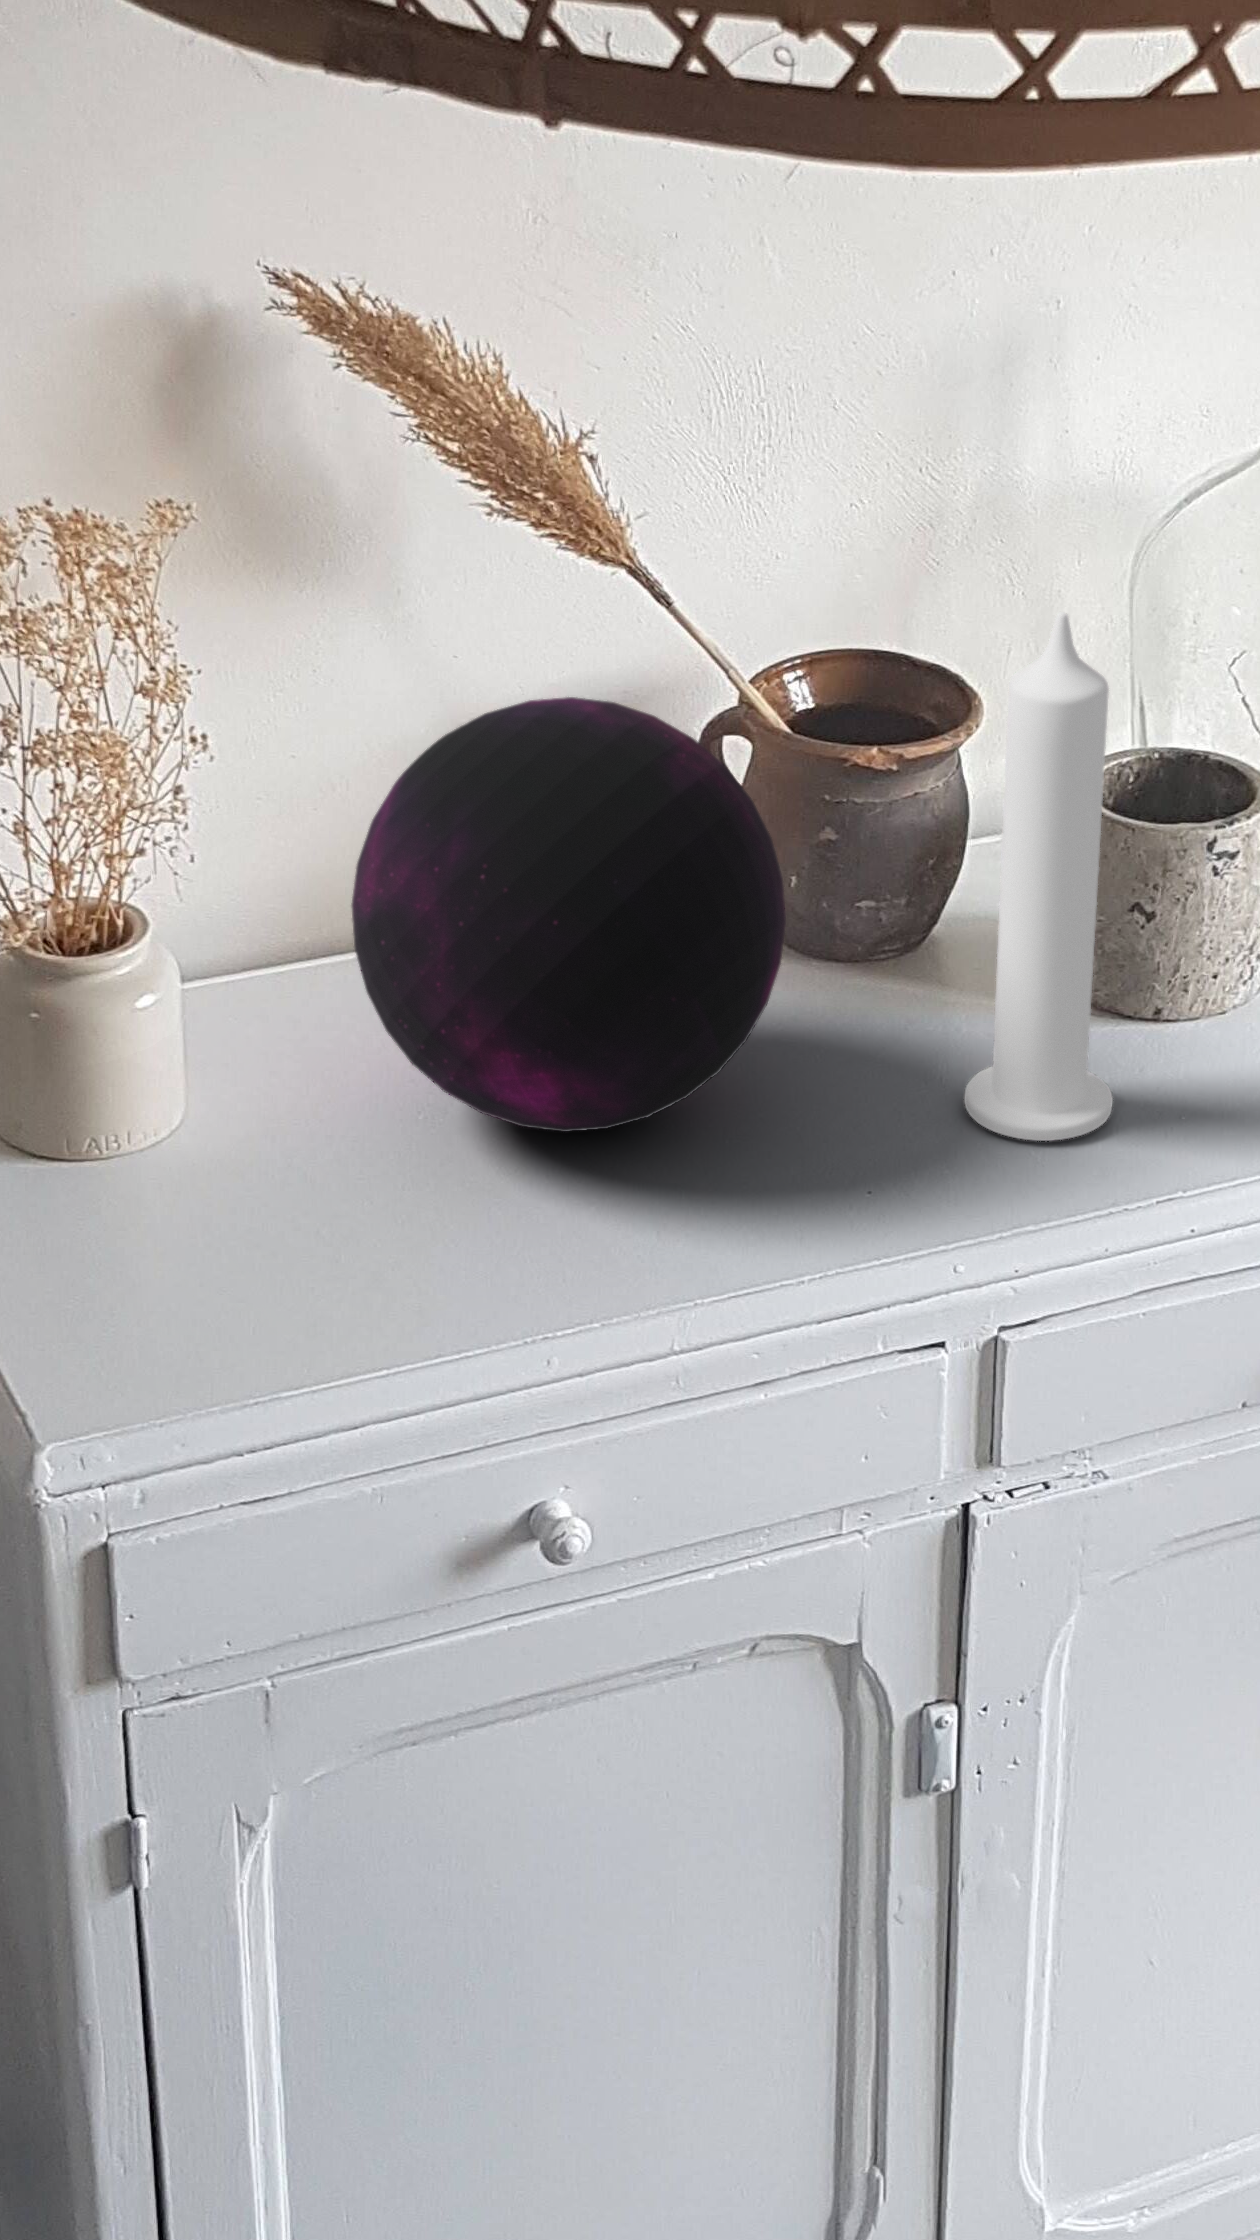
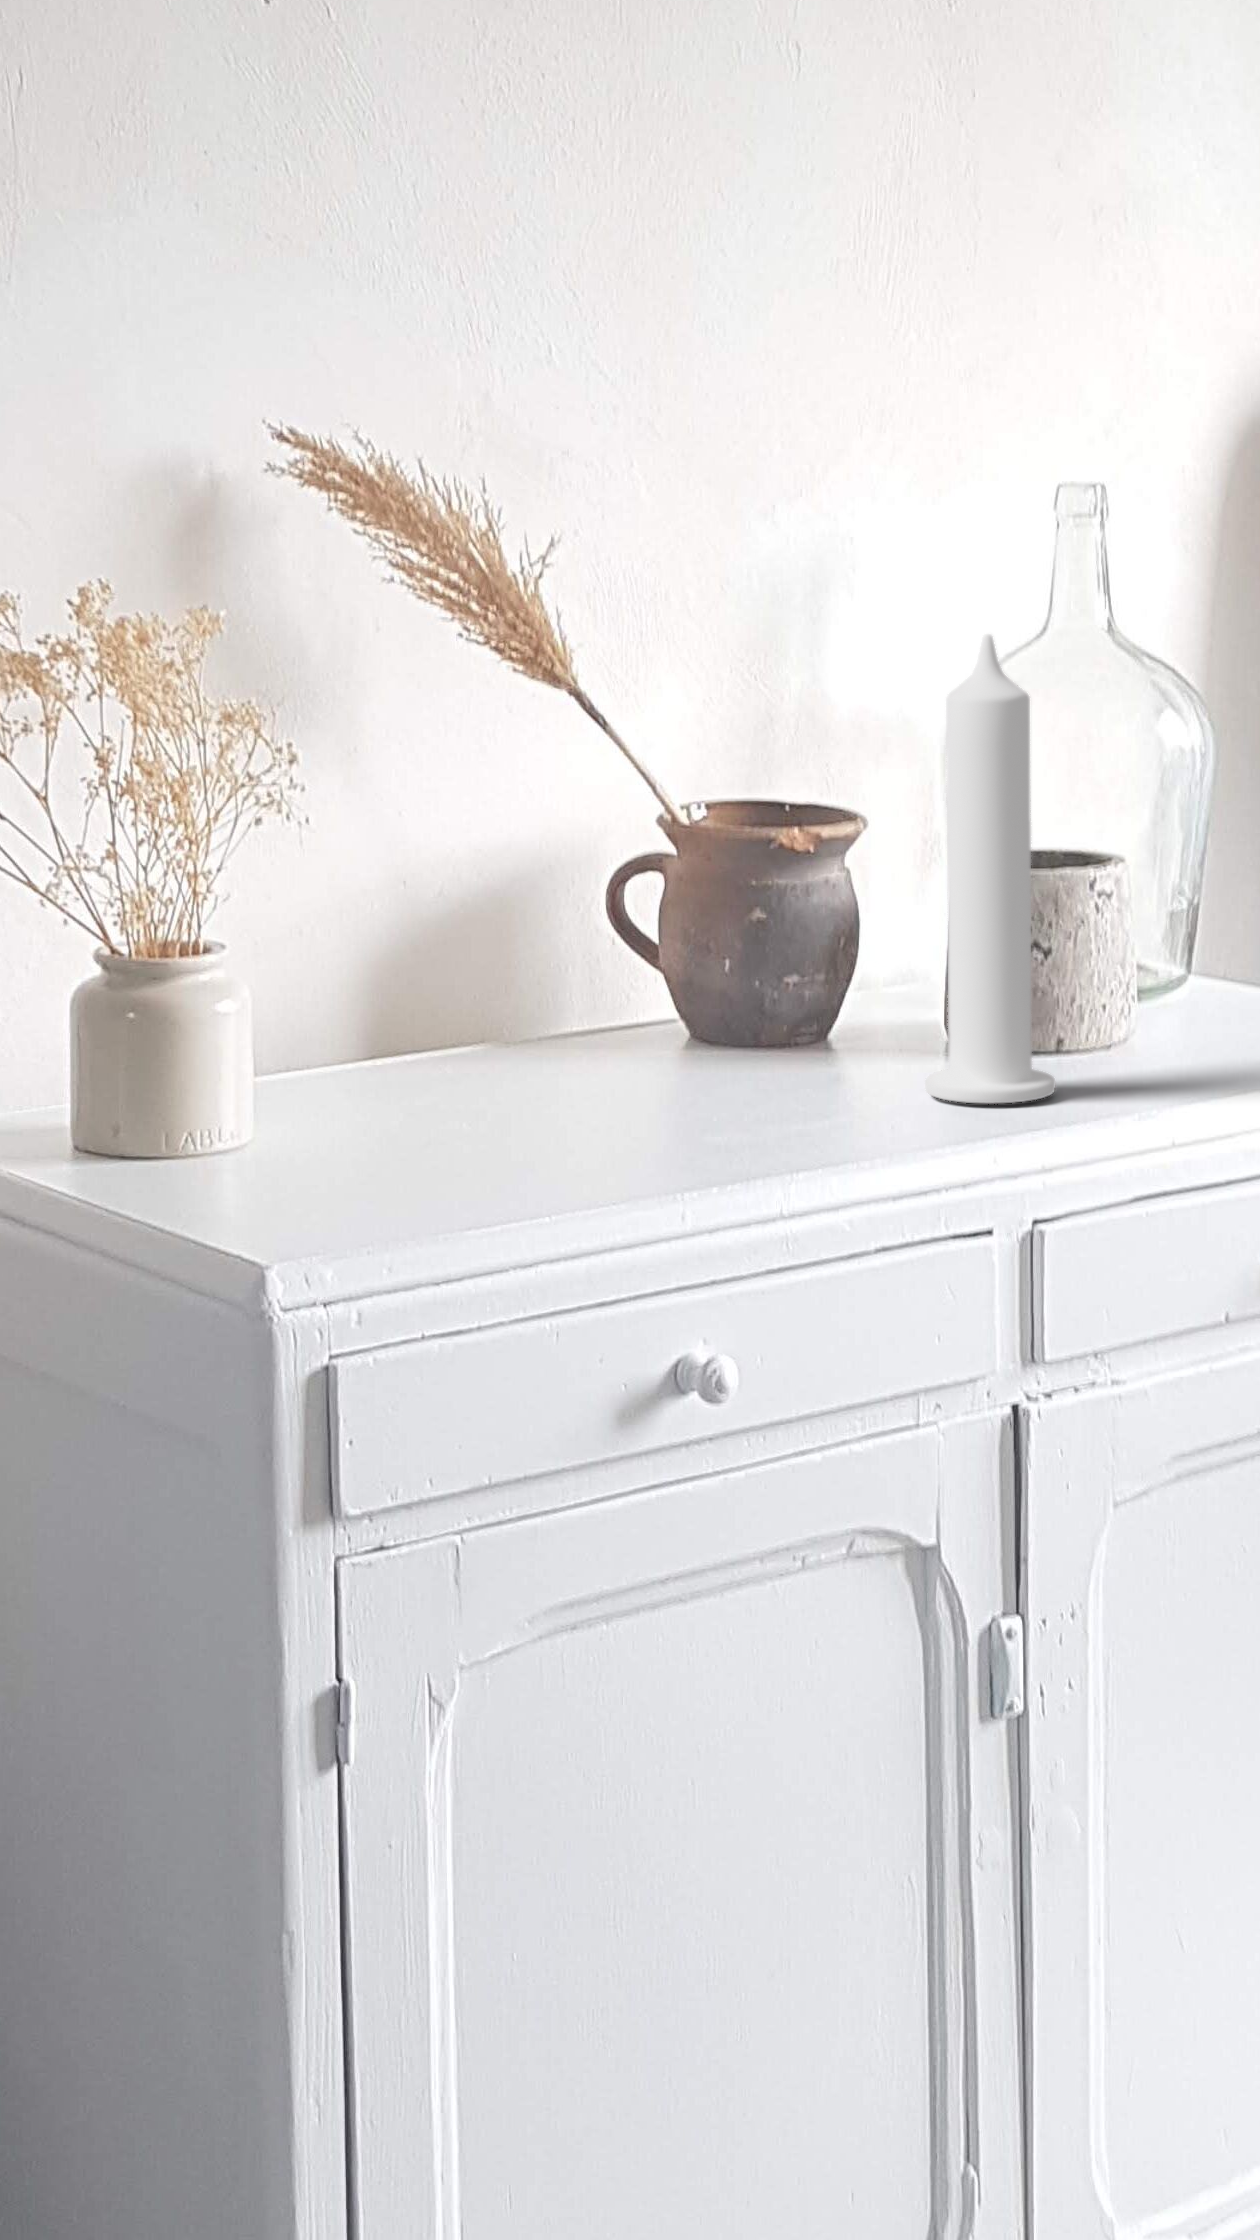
decorative orb: present [352,697,786,1132] -> none [401,741,780,1120]

